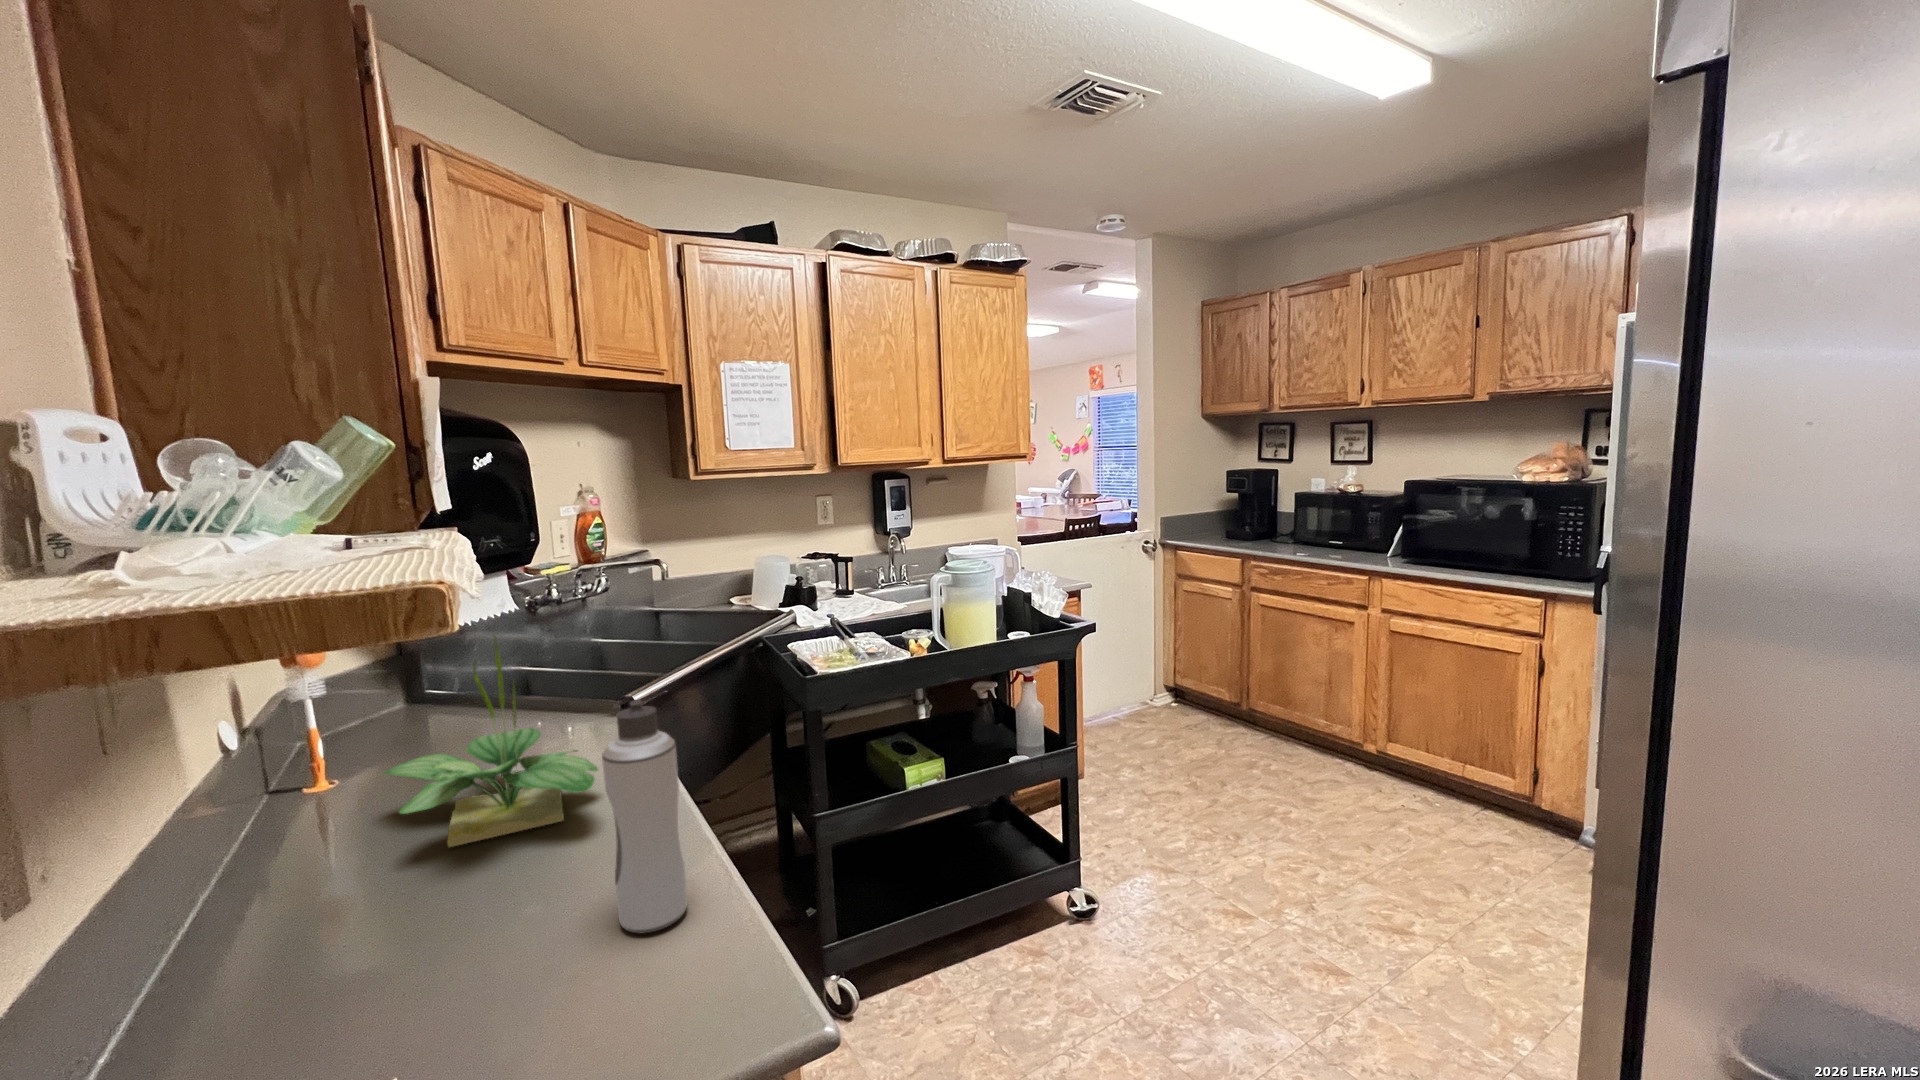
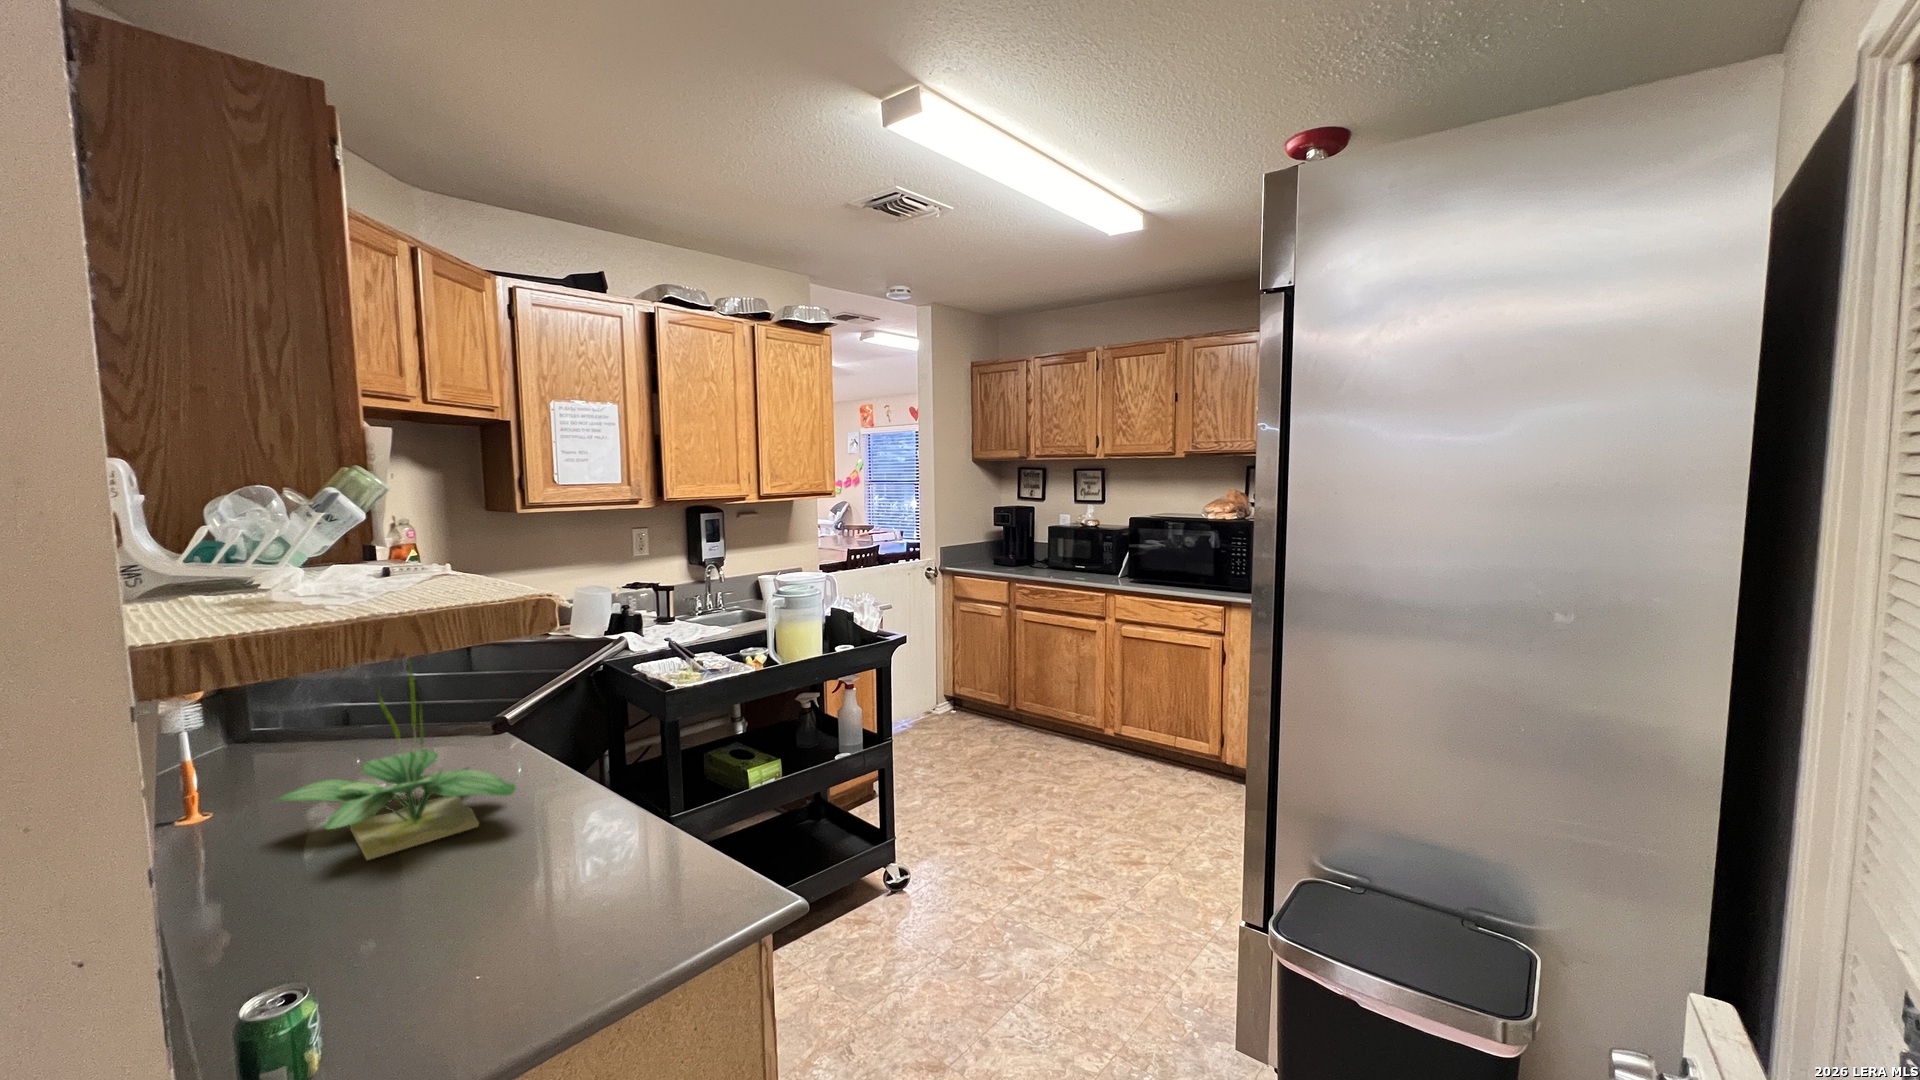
water bottle: present [602,700,687,933] -> none [570,701,638,895]

